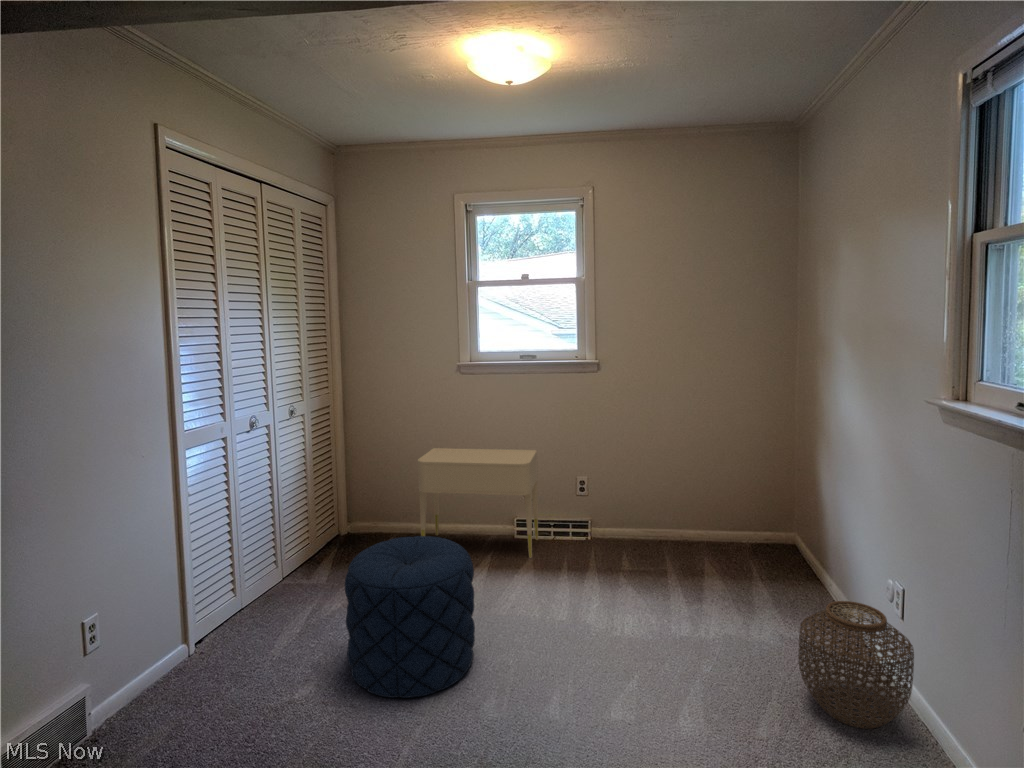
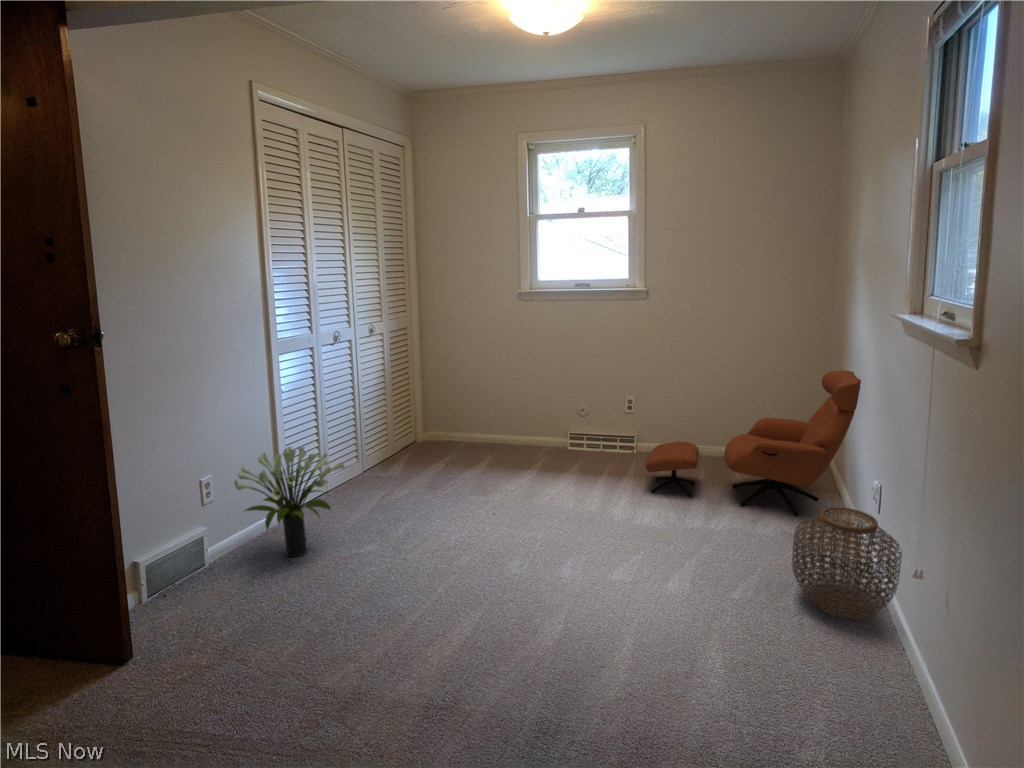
lounge chair: none [612,446,830,604] -> present [645,370,861,516]
nightstand: present [418,448,538,558] -> none [480,367,589,466]
pouf: present [345,536,475,698] -> none [400,434,509,562]
potted plant: none [132,566,276,711] -> present [234,447,345,557]

